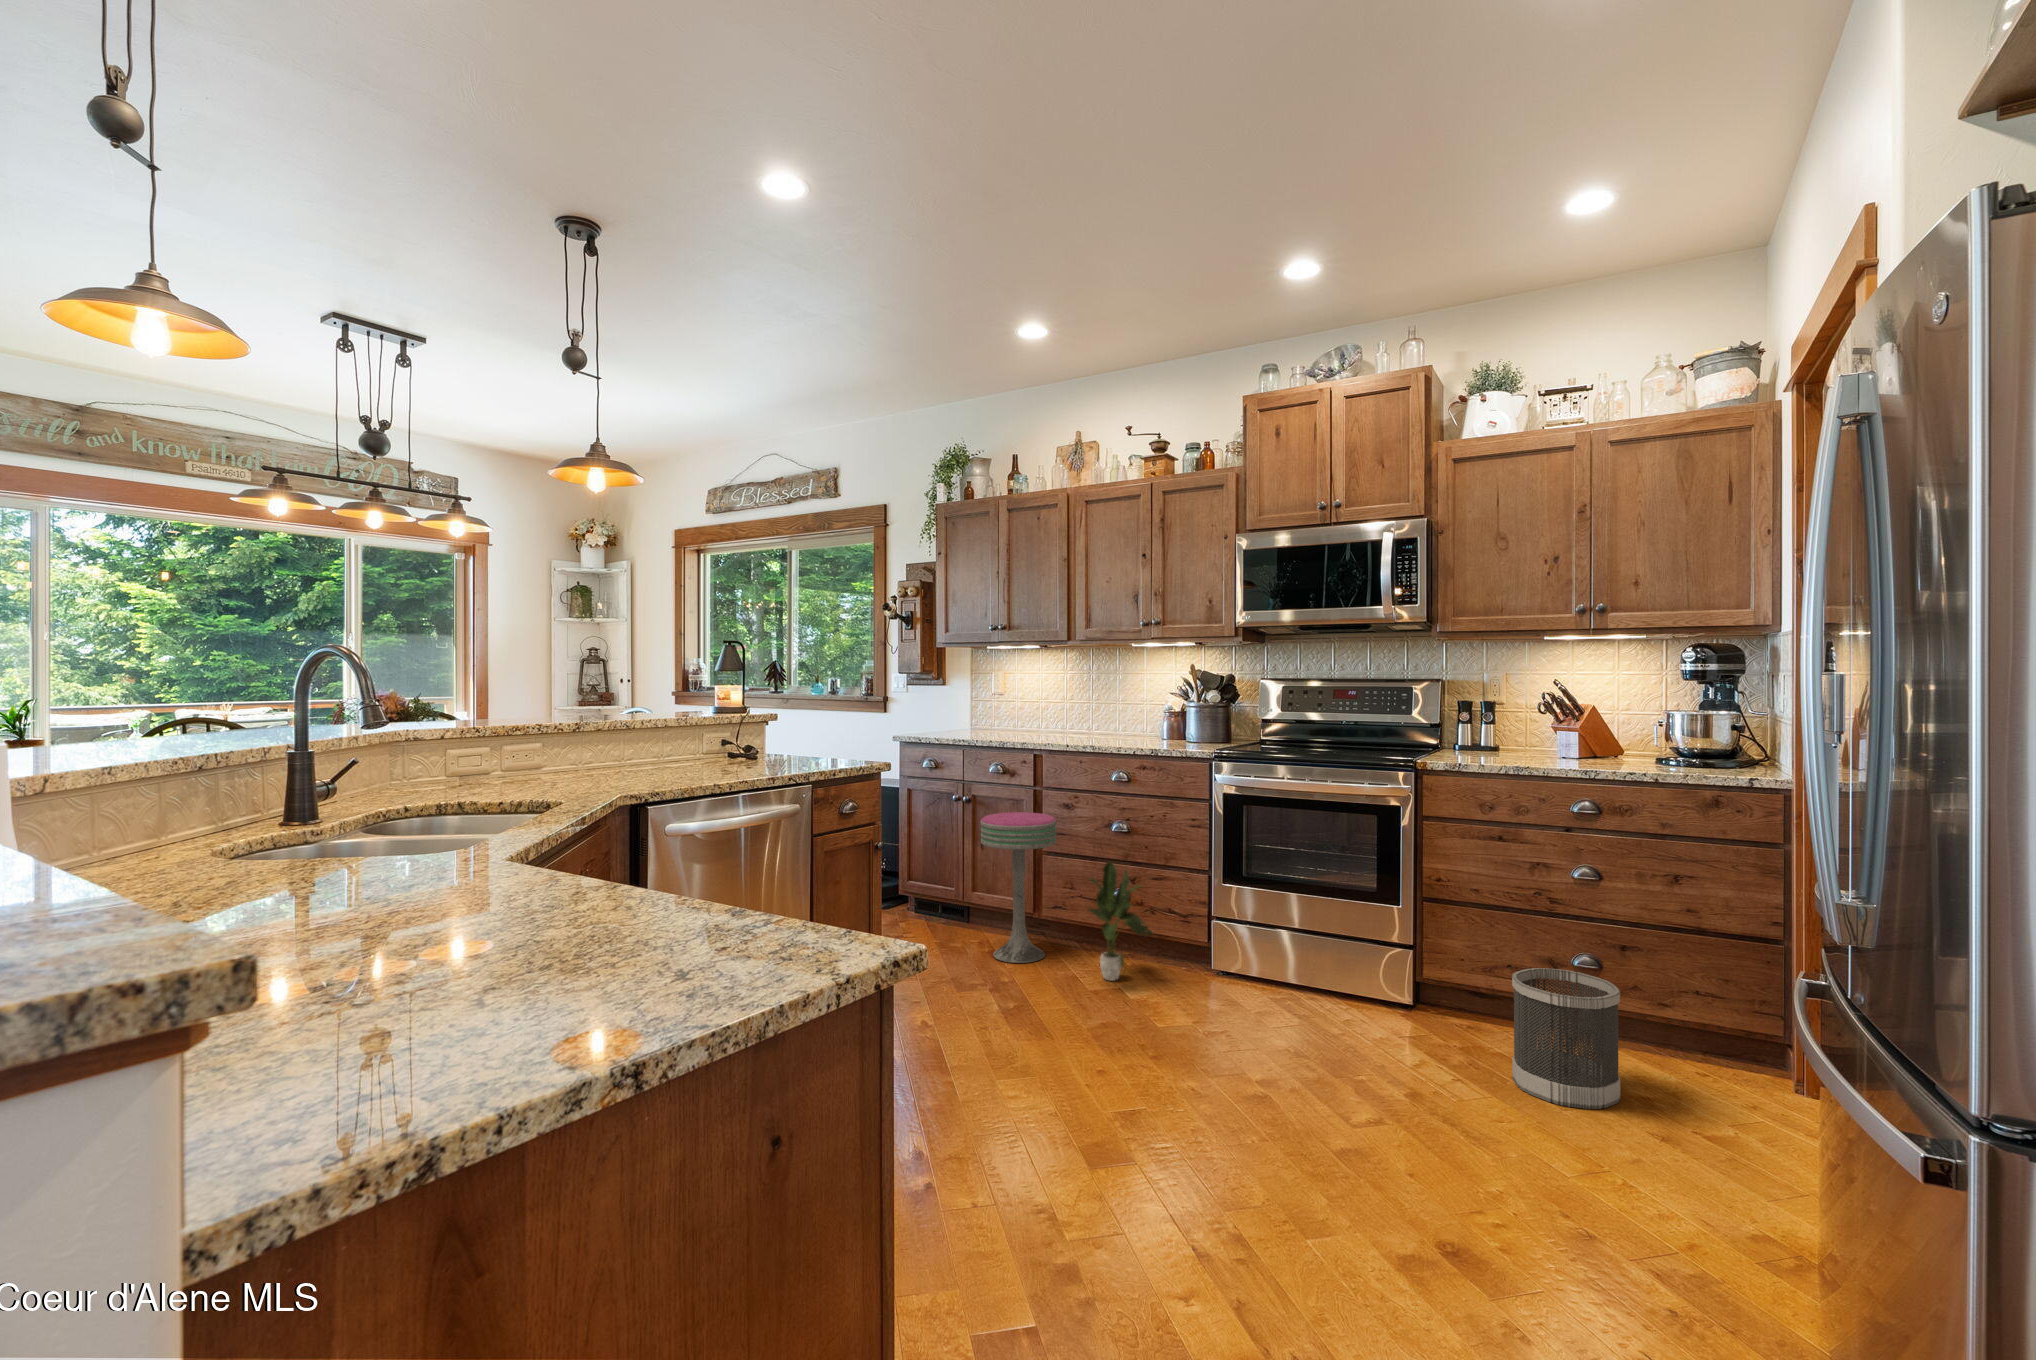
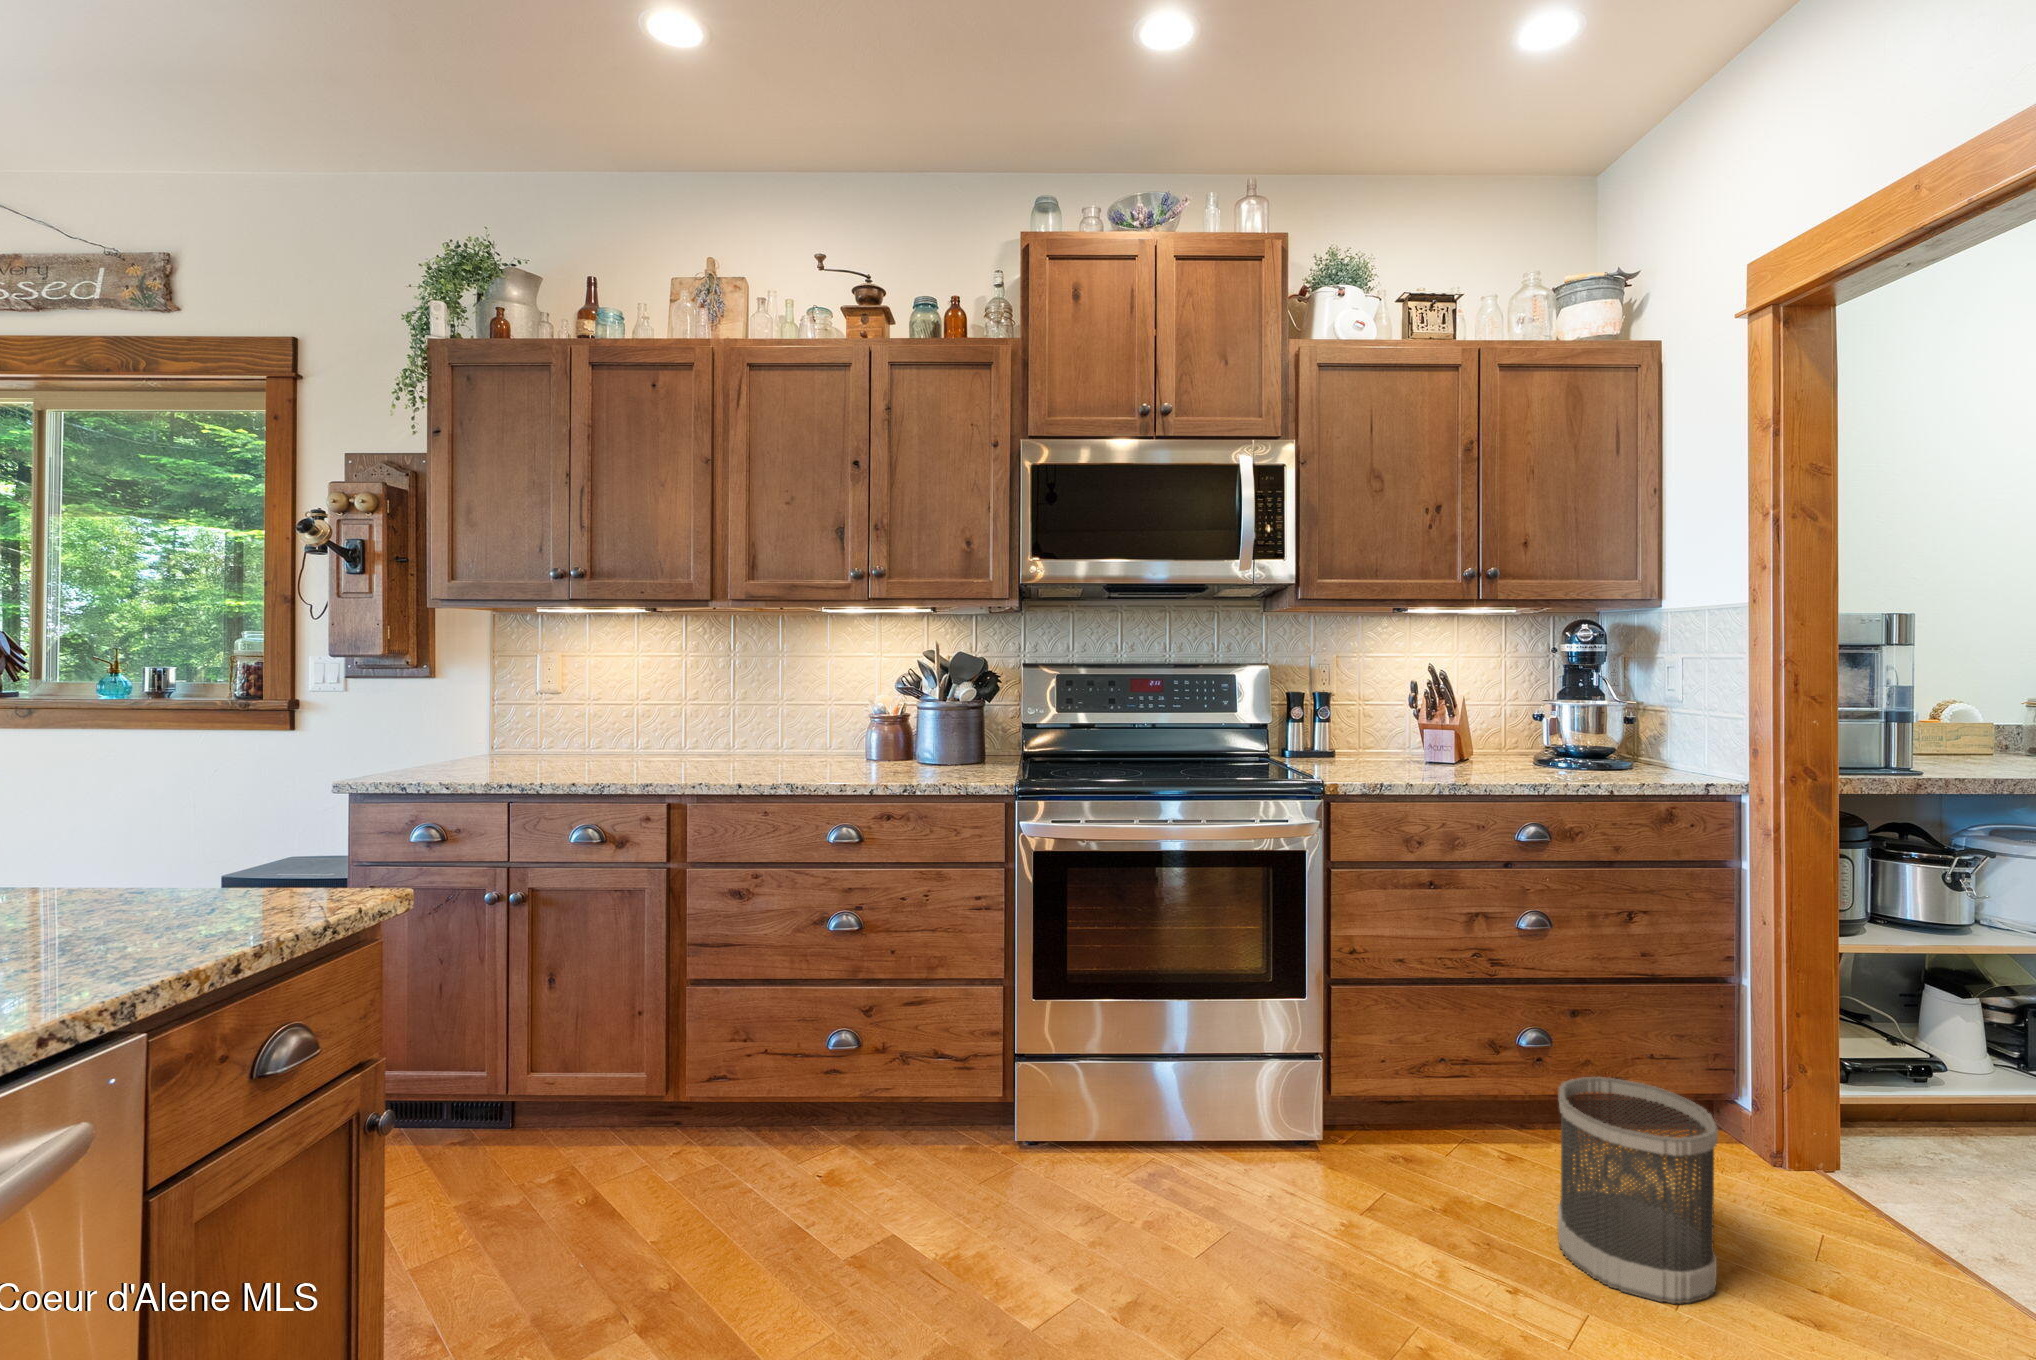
bar stool: present [981,812,1056,963] -> none [580,912,735,1219]
potted plant: present [1088,862,1153,981] -> none [808,994,945,1215]

